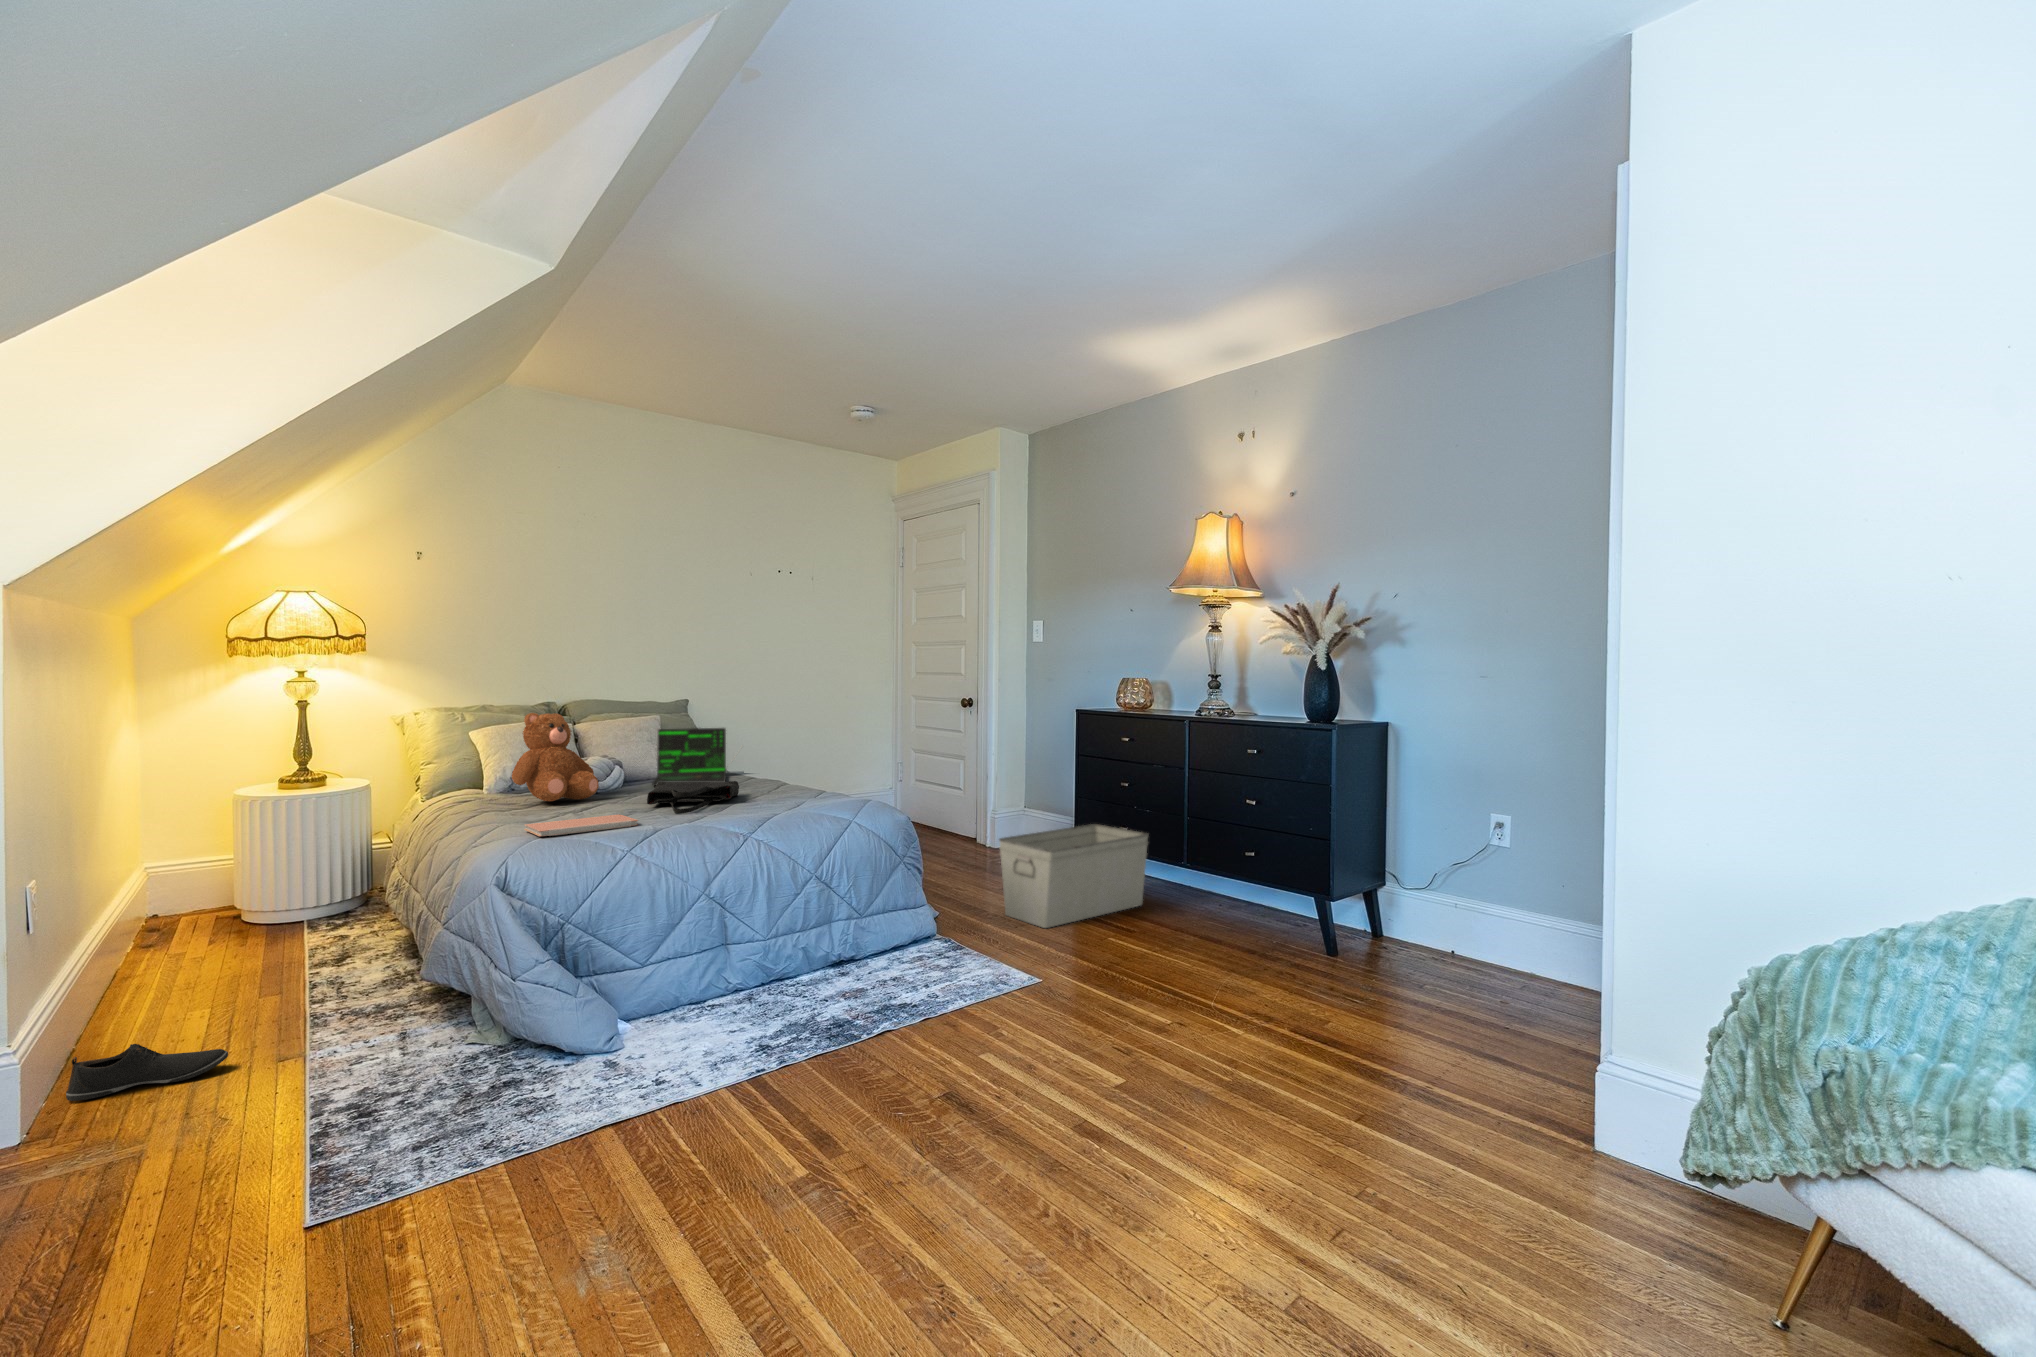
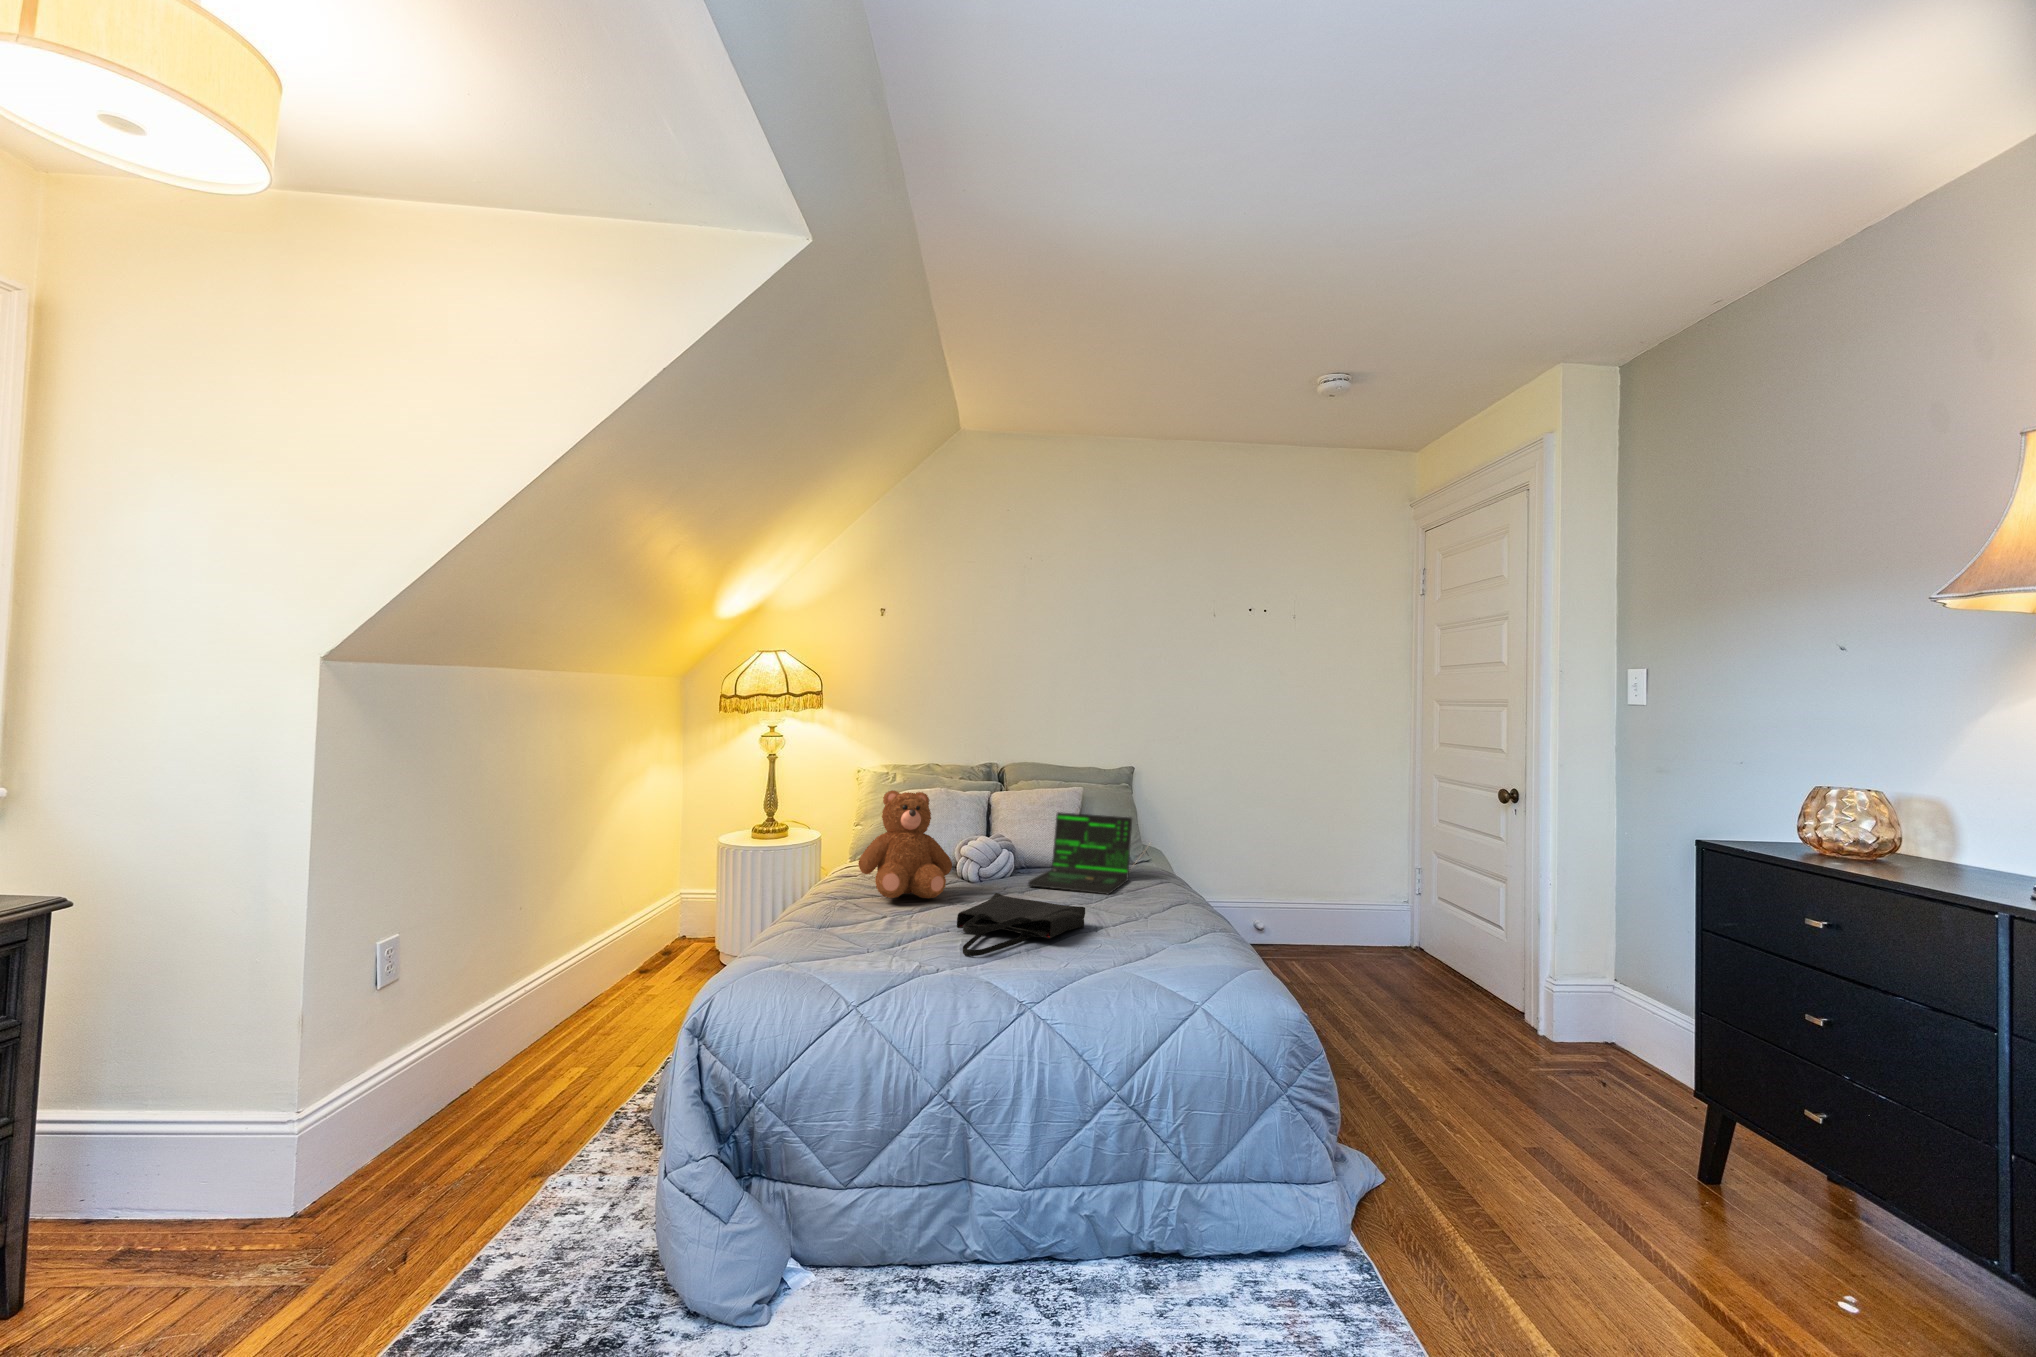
notebook: present [524,814,638,836] -> none [766,944,895,973]
storage bin: present [999,824,1148,928] -> none [1501,1074,1872,1301]
shoe: present [66,1044,228,1101] -> none [386,1114,503,1167]

